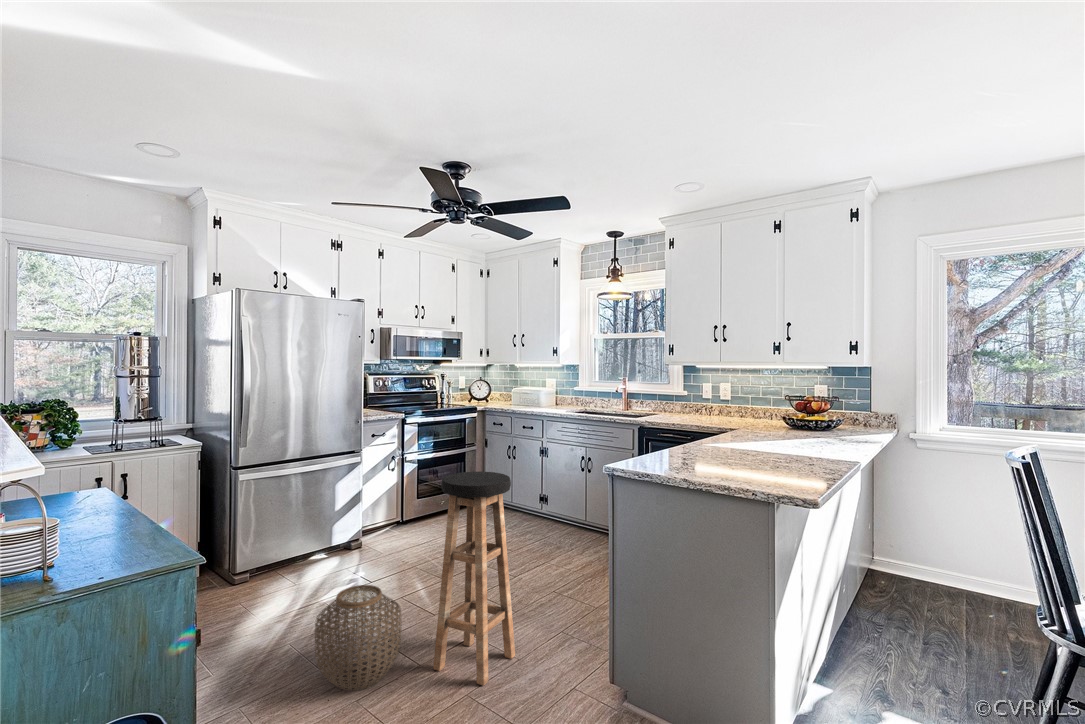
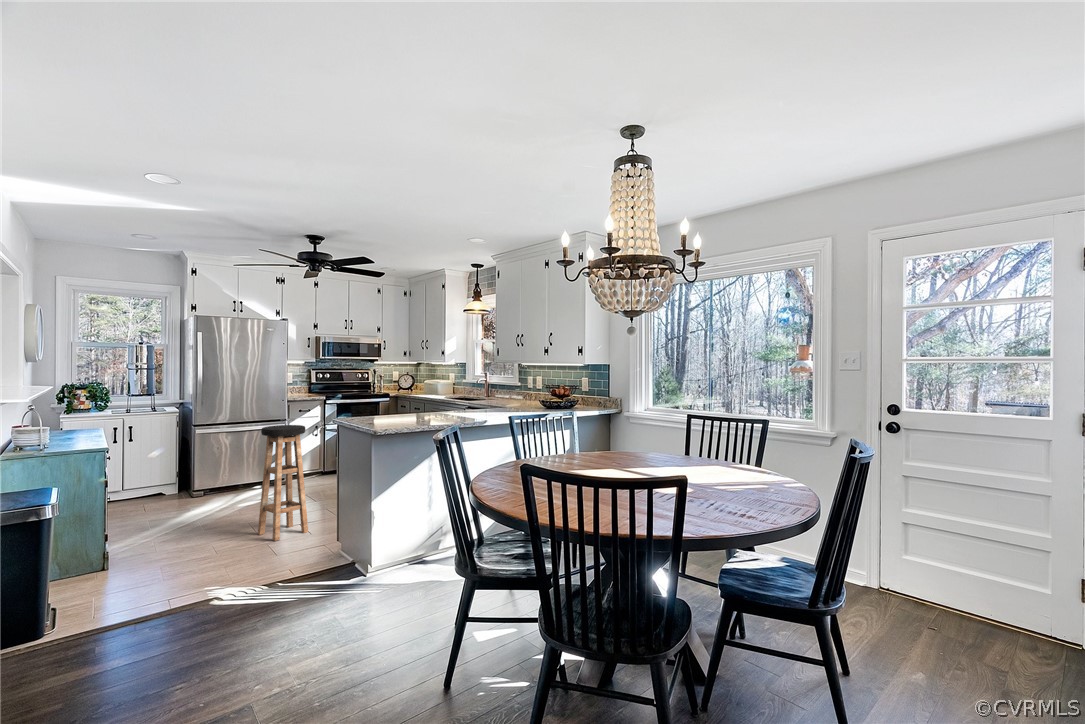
woven basket: present [315,585,401,690] -> none [189,486,242,539]

